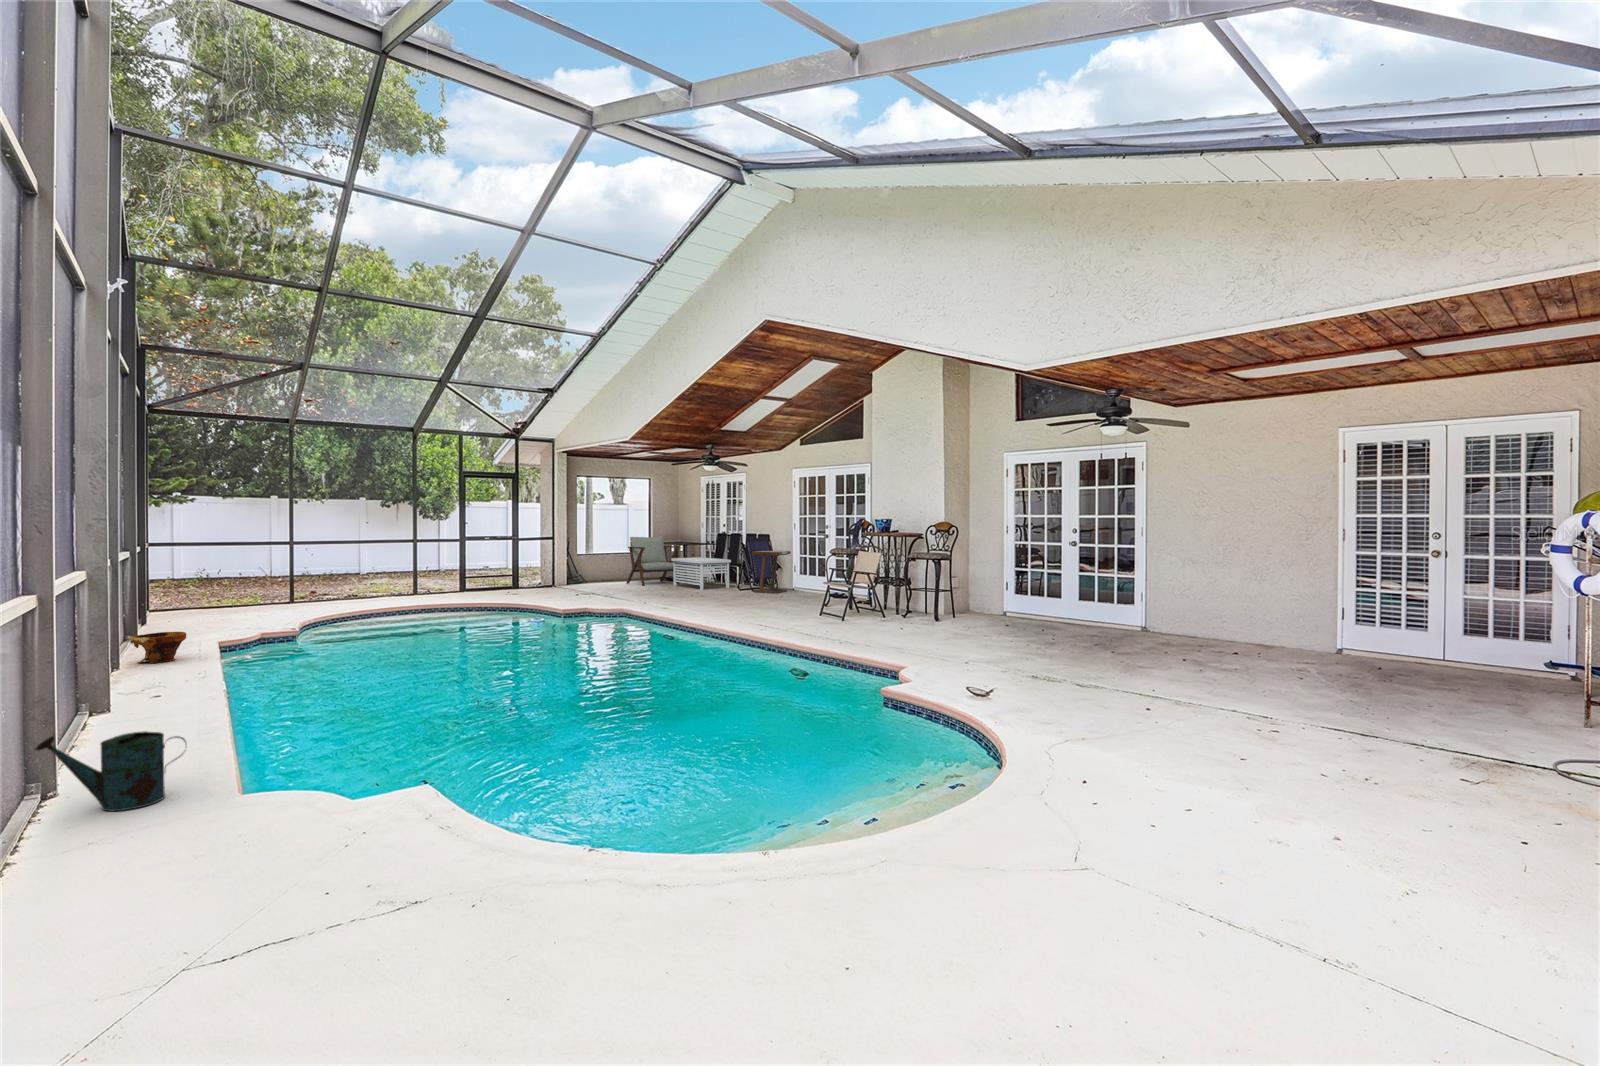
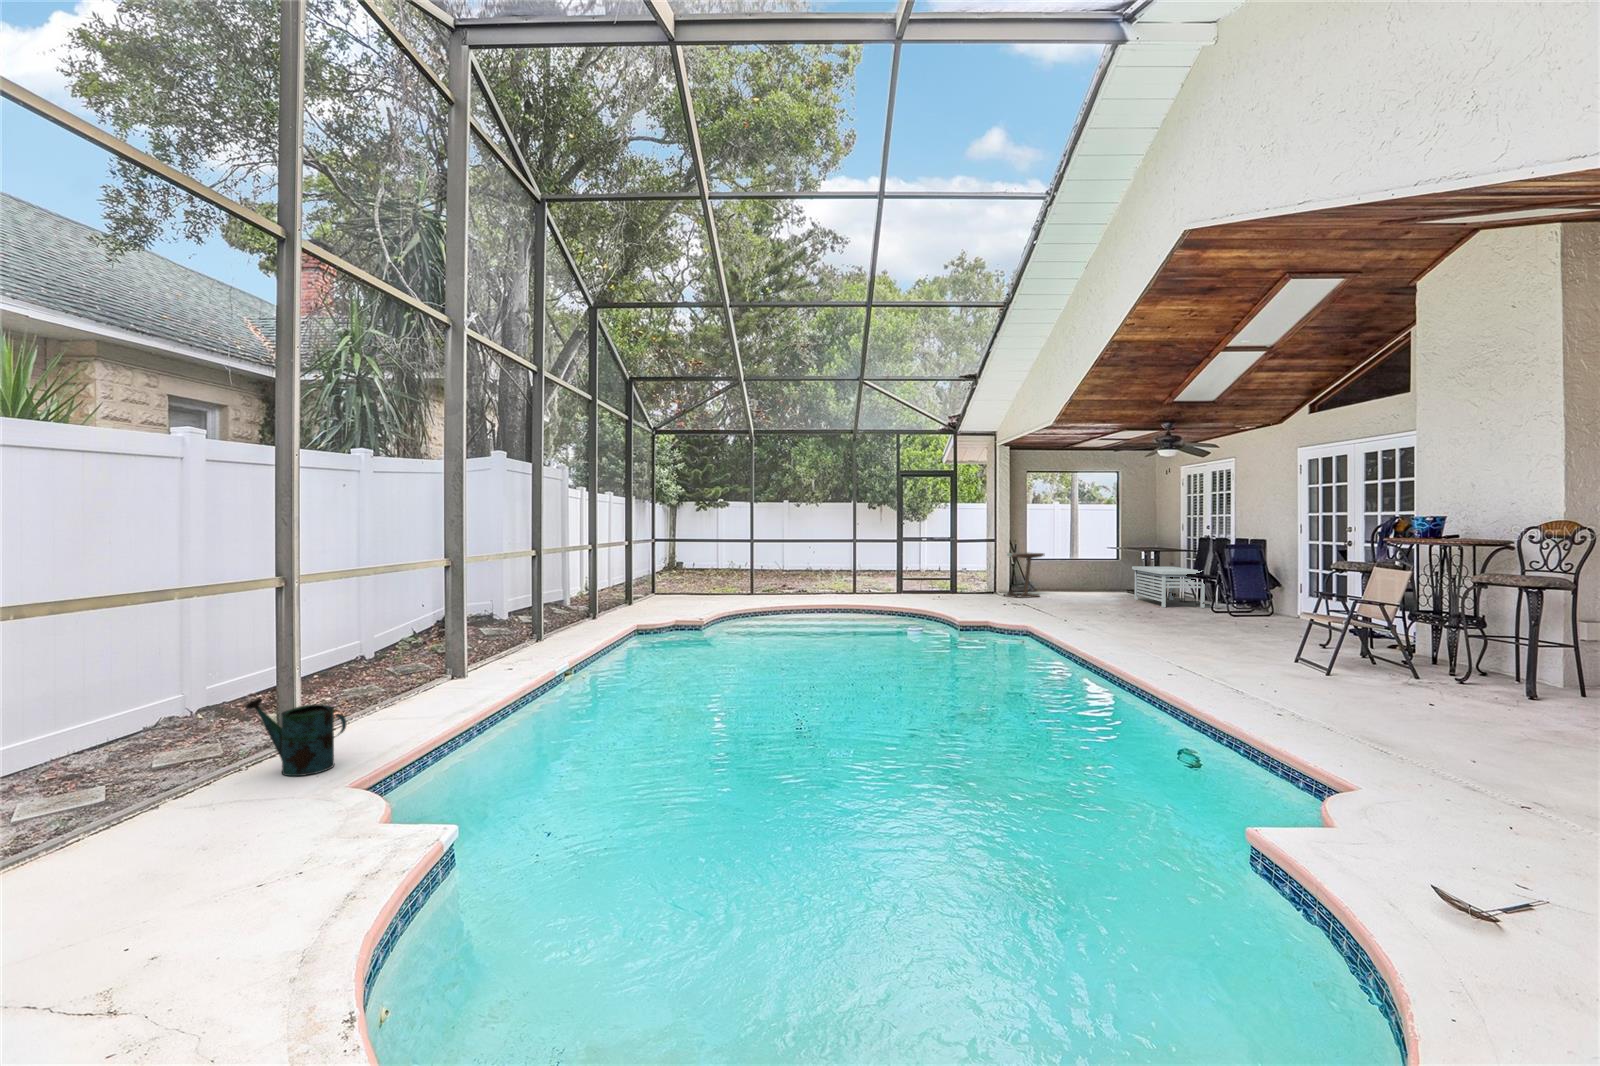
lounge chair: present [627,536,680,586] -> none [1081,540,1146,598]
side table: present [752,551,791,593] -> present [1004,552,1044,598]
planter: present [130,632,186,663] -> none [569,611,606,635]

